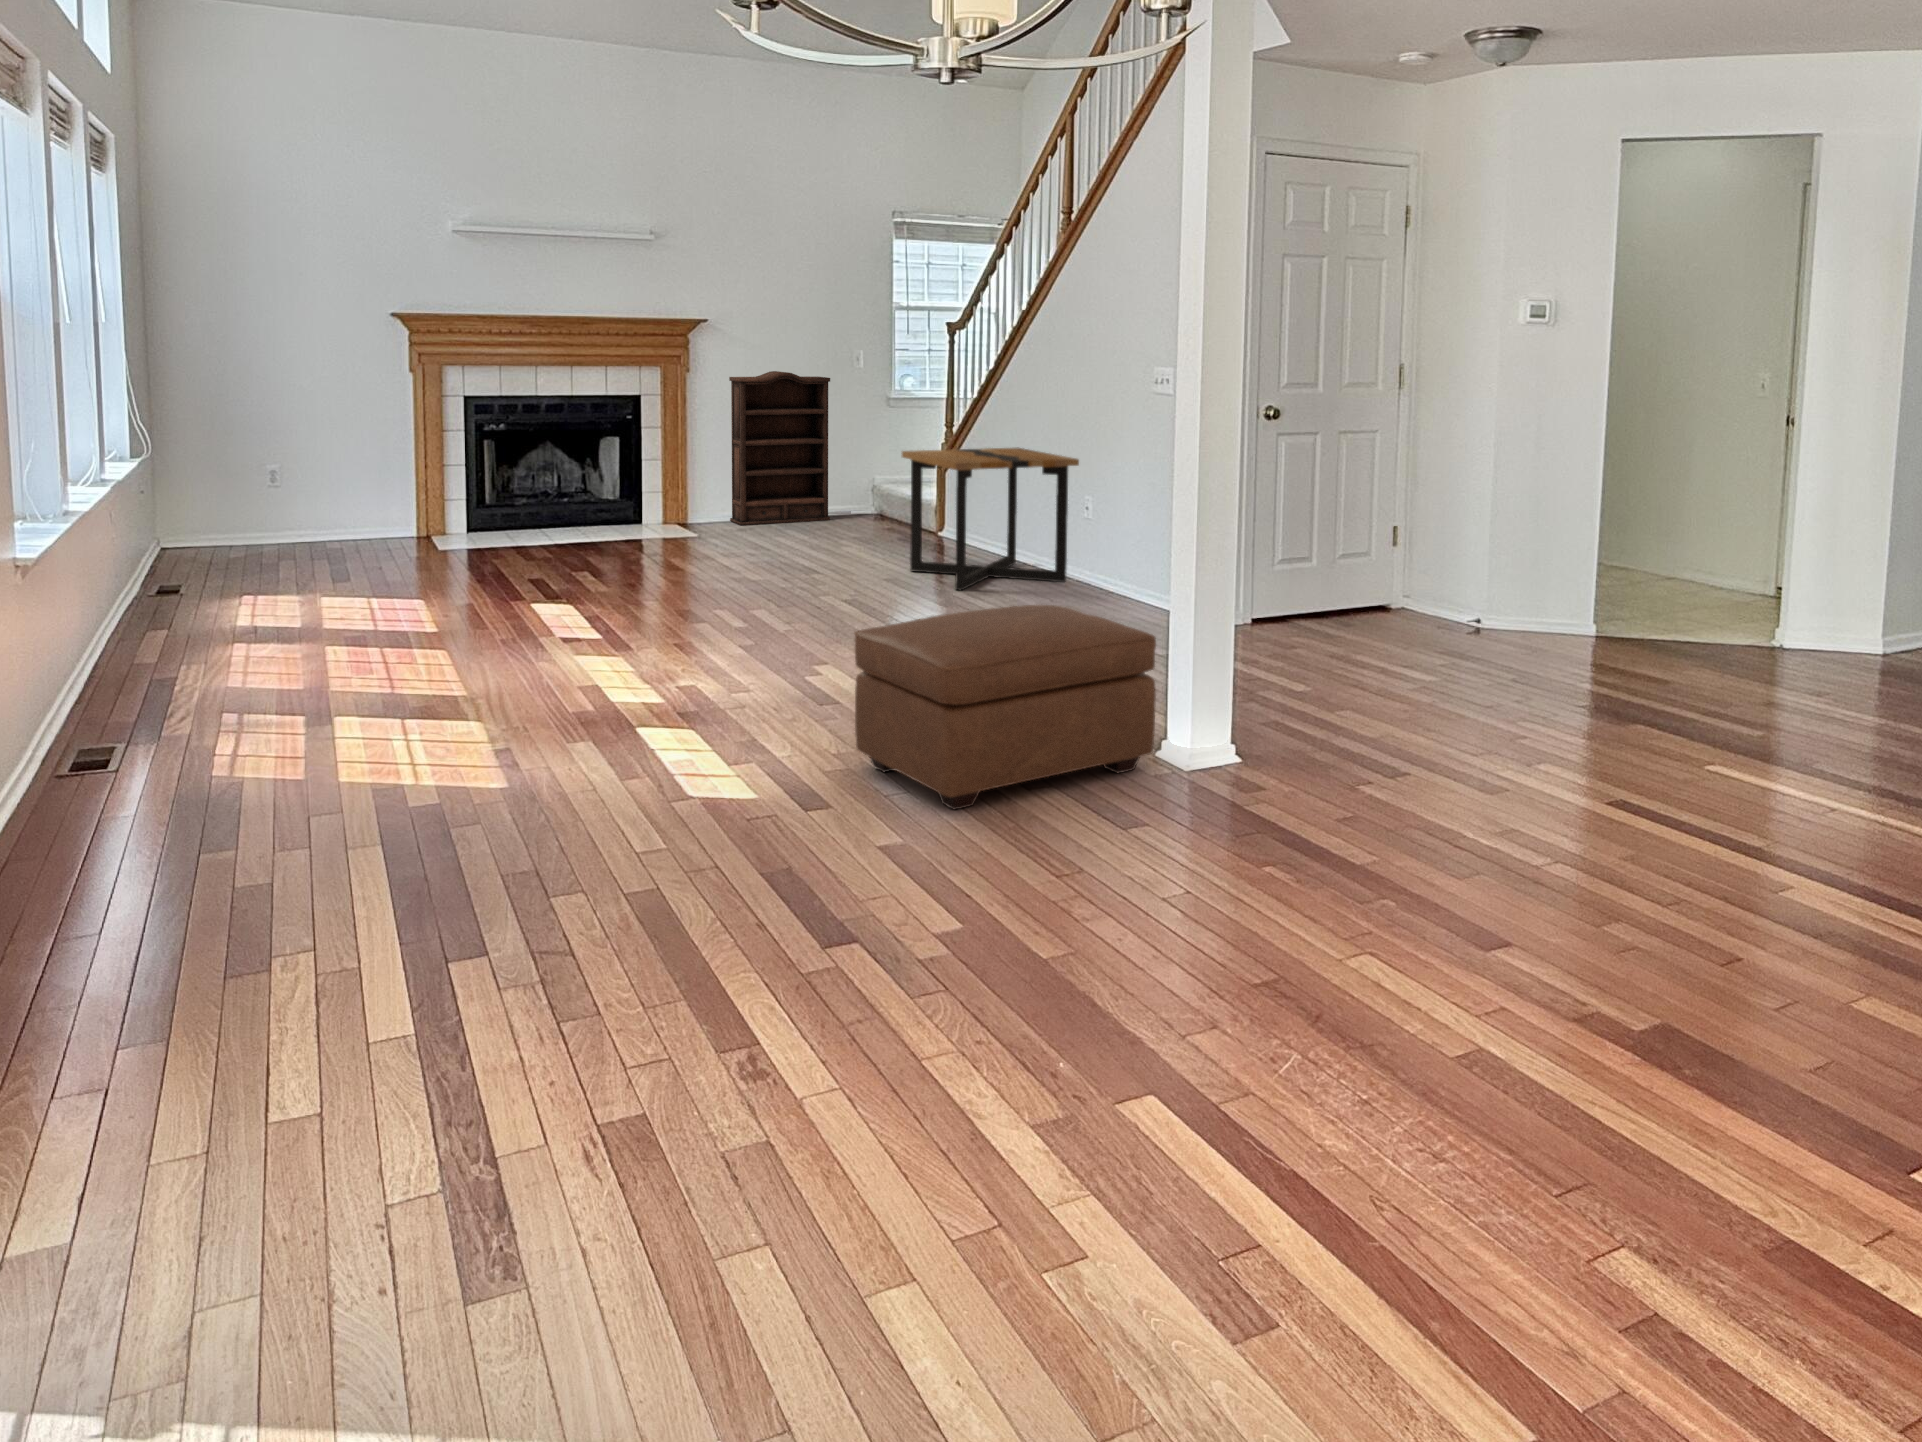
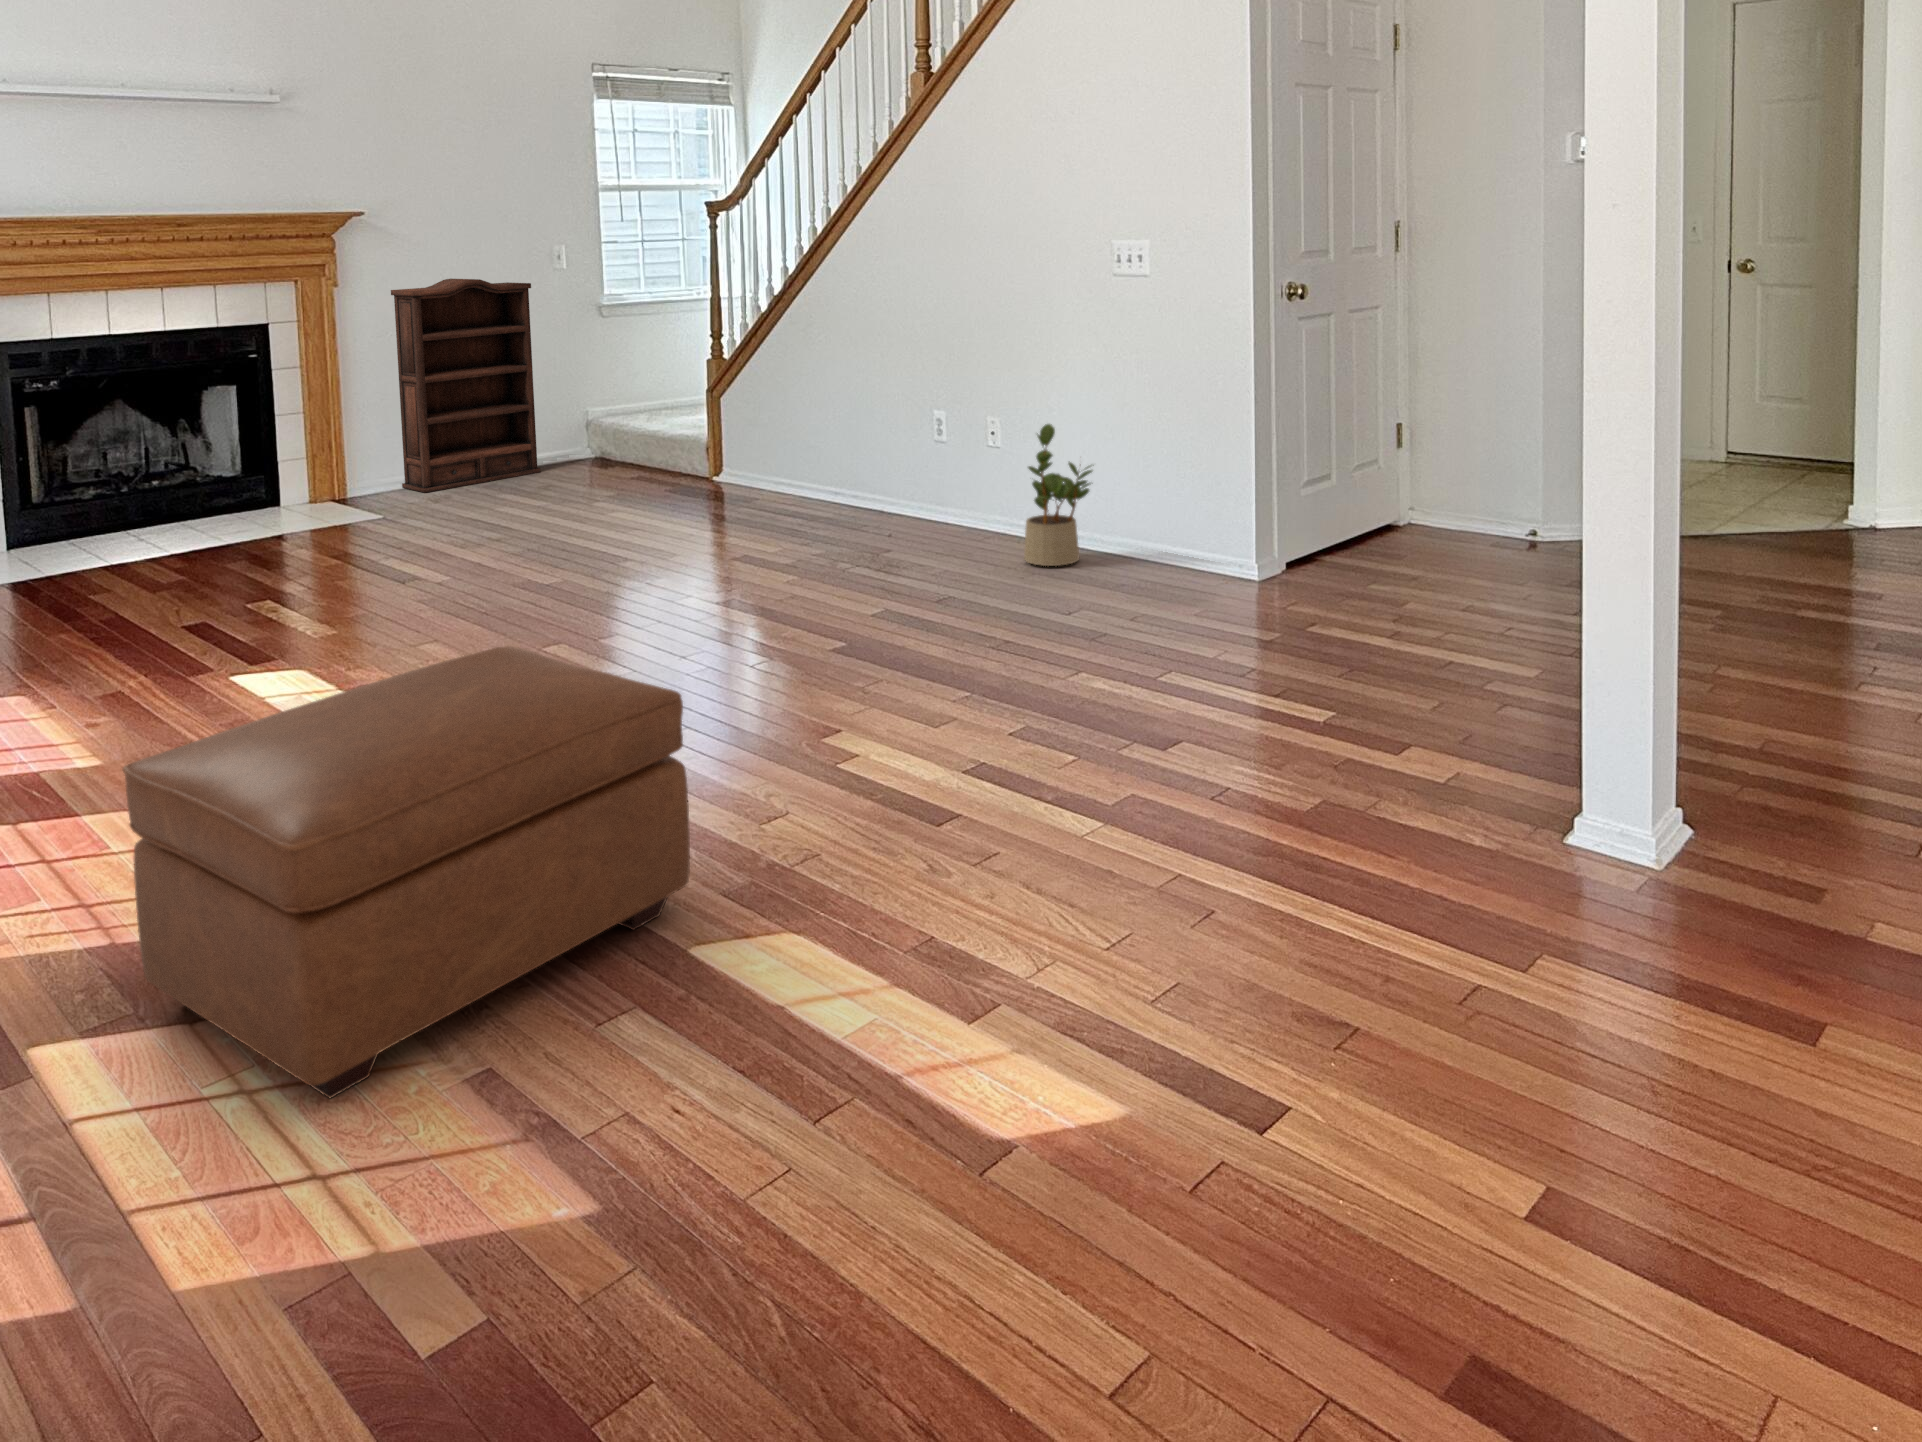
side table: present [902,447,1079,590] -> none [727,359,982,565]
potted plant: none [1074,499,1129,604] -> present [1024,424,1092,566]
ottoman: present [854,605,1156,810] -> present [123,646,690,1099]

